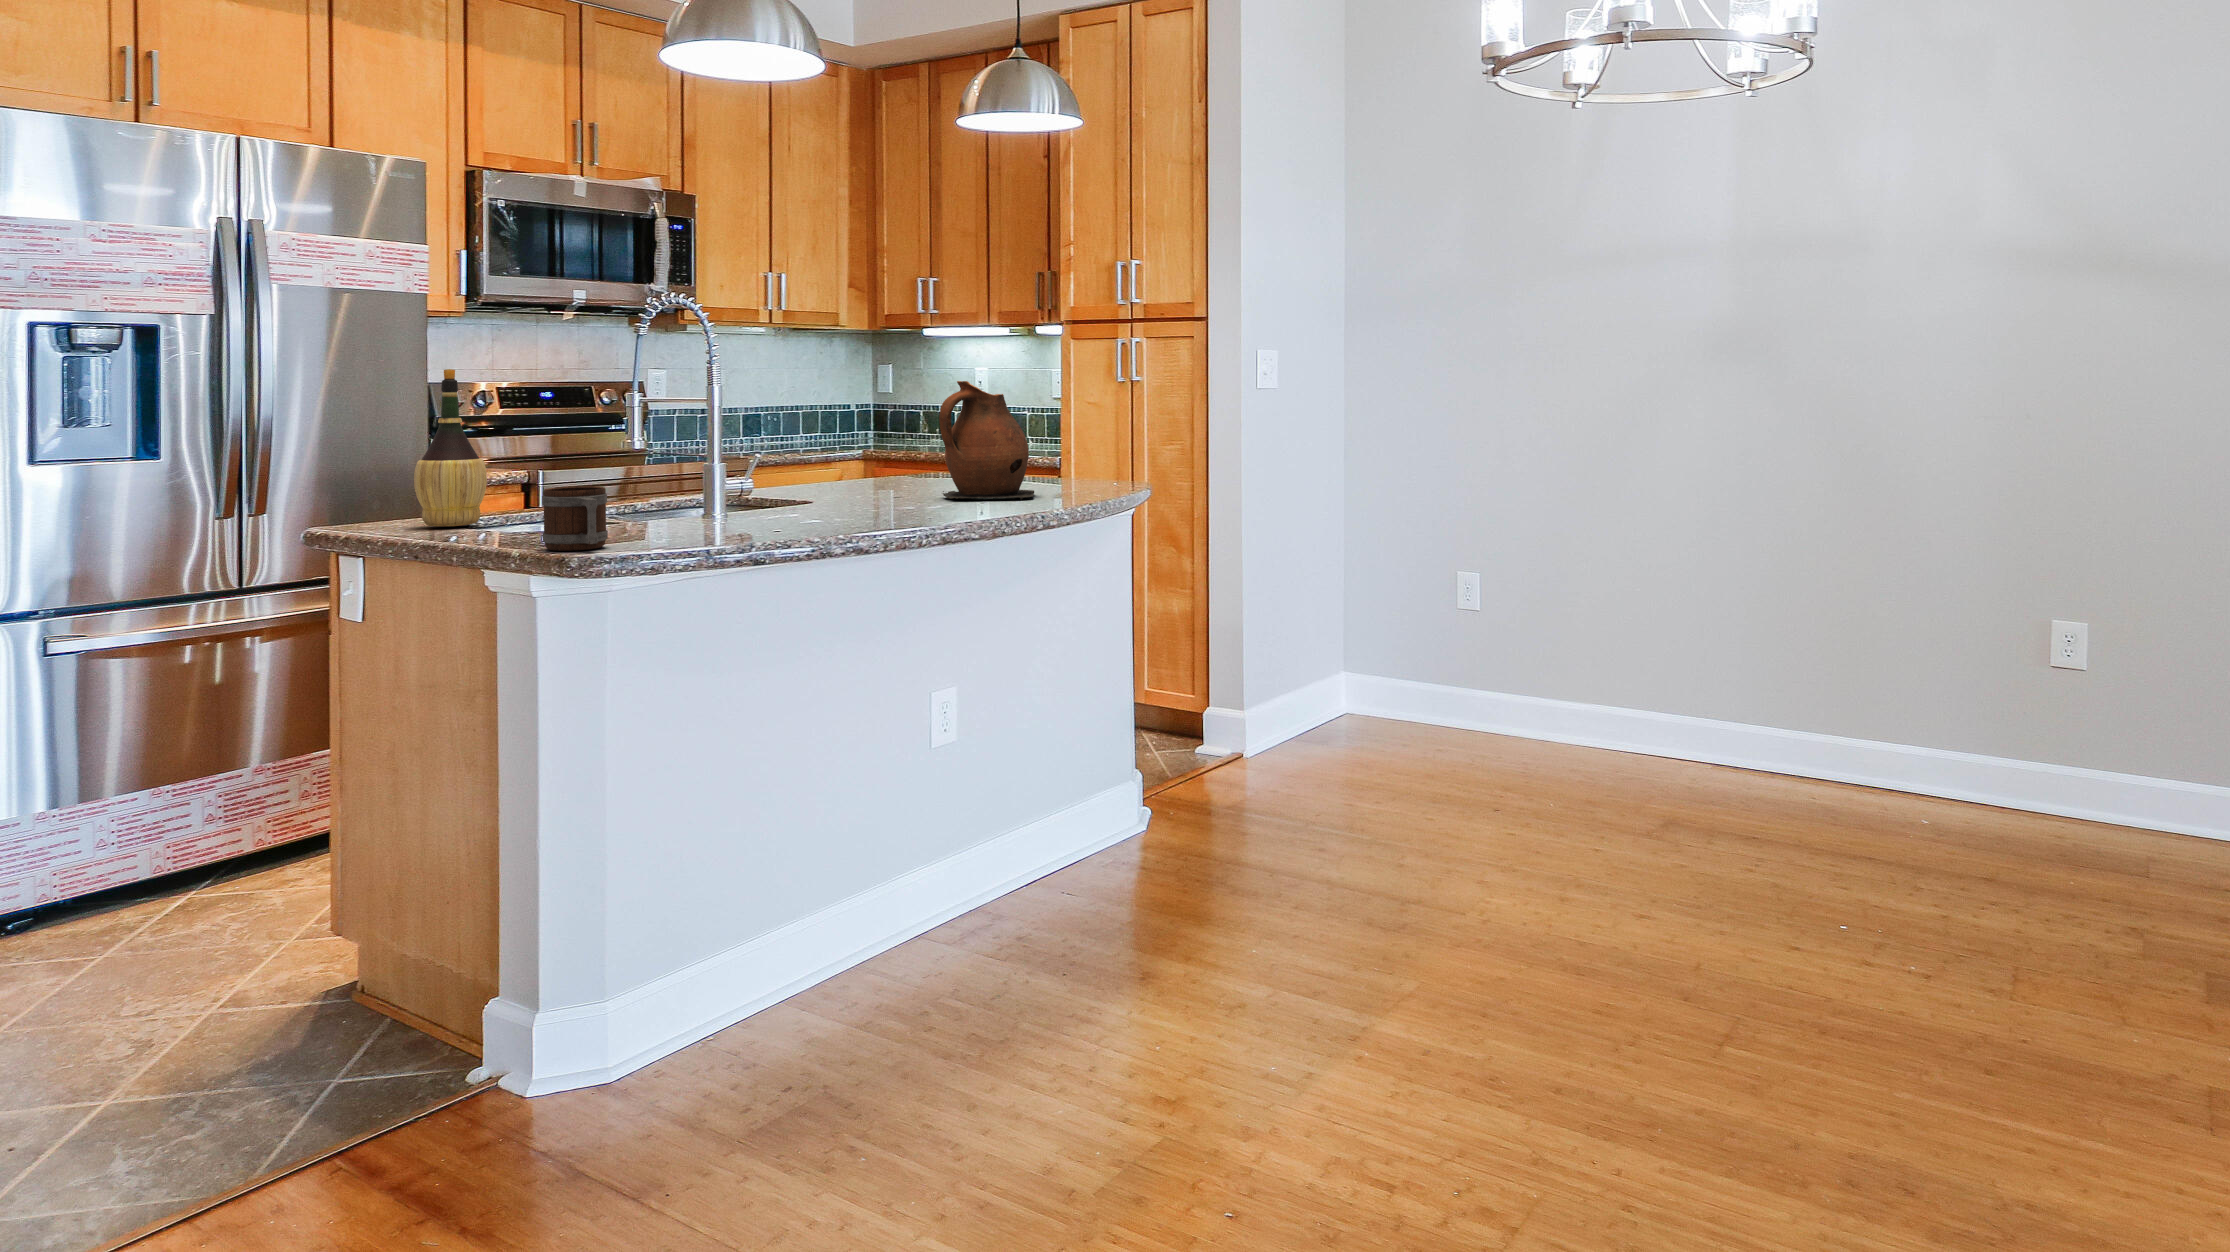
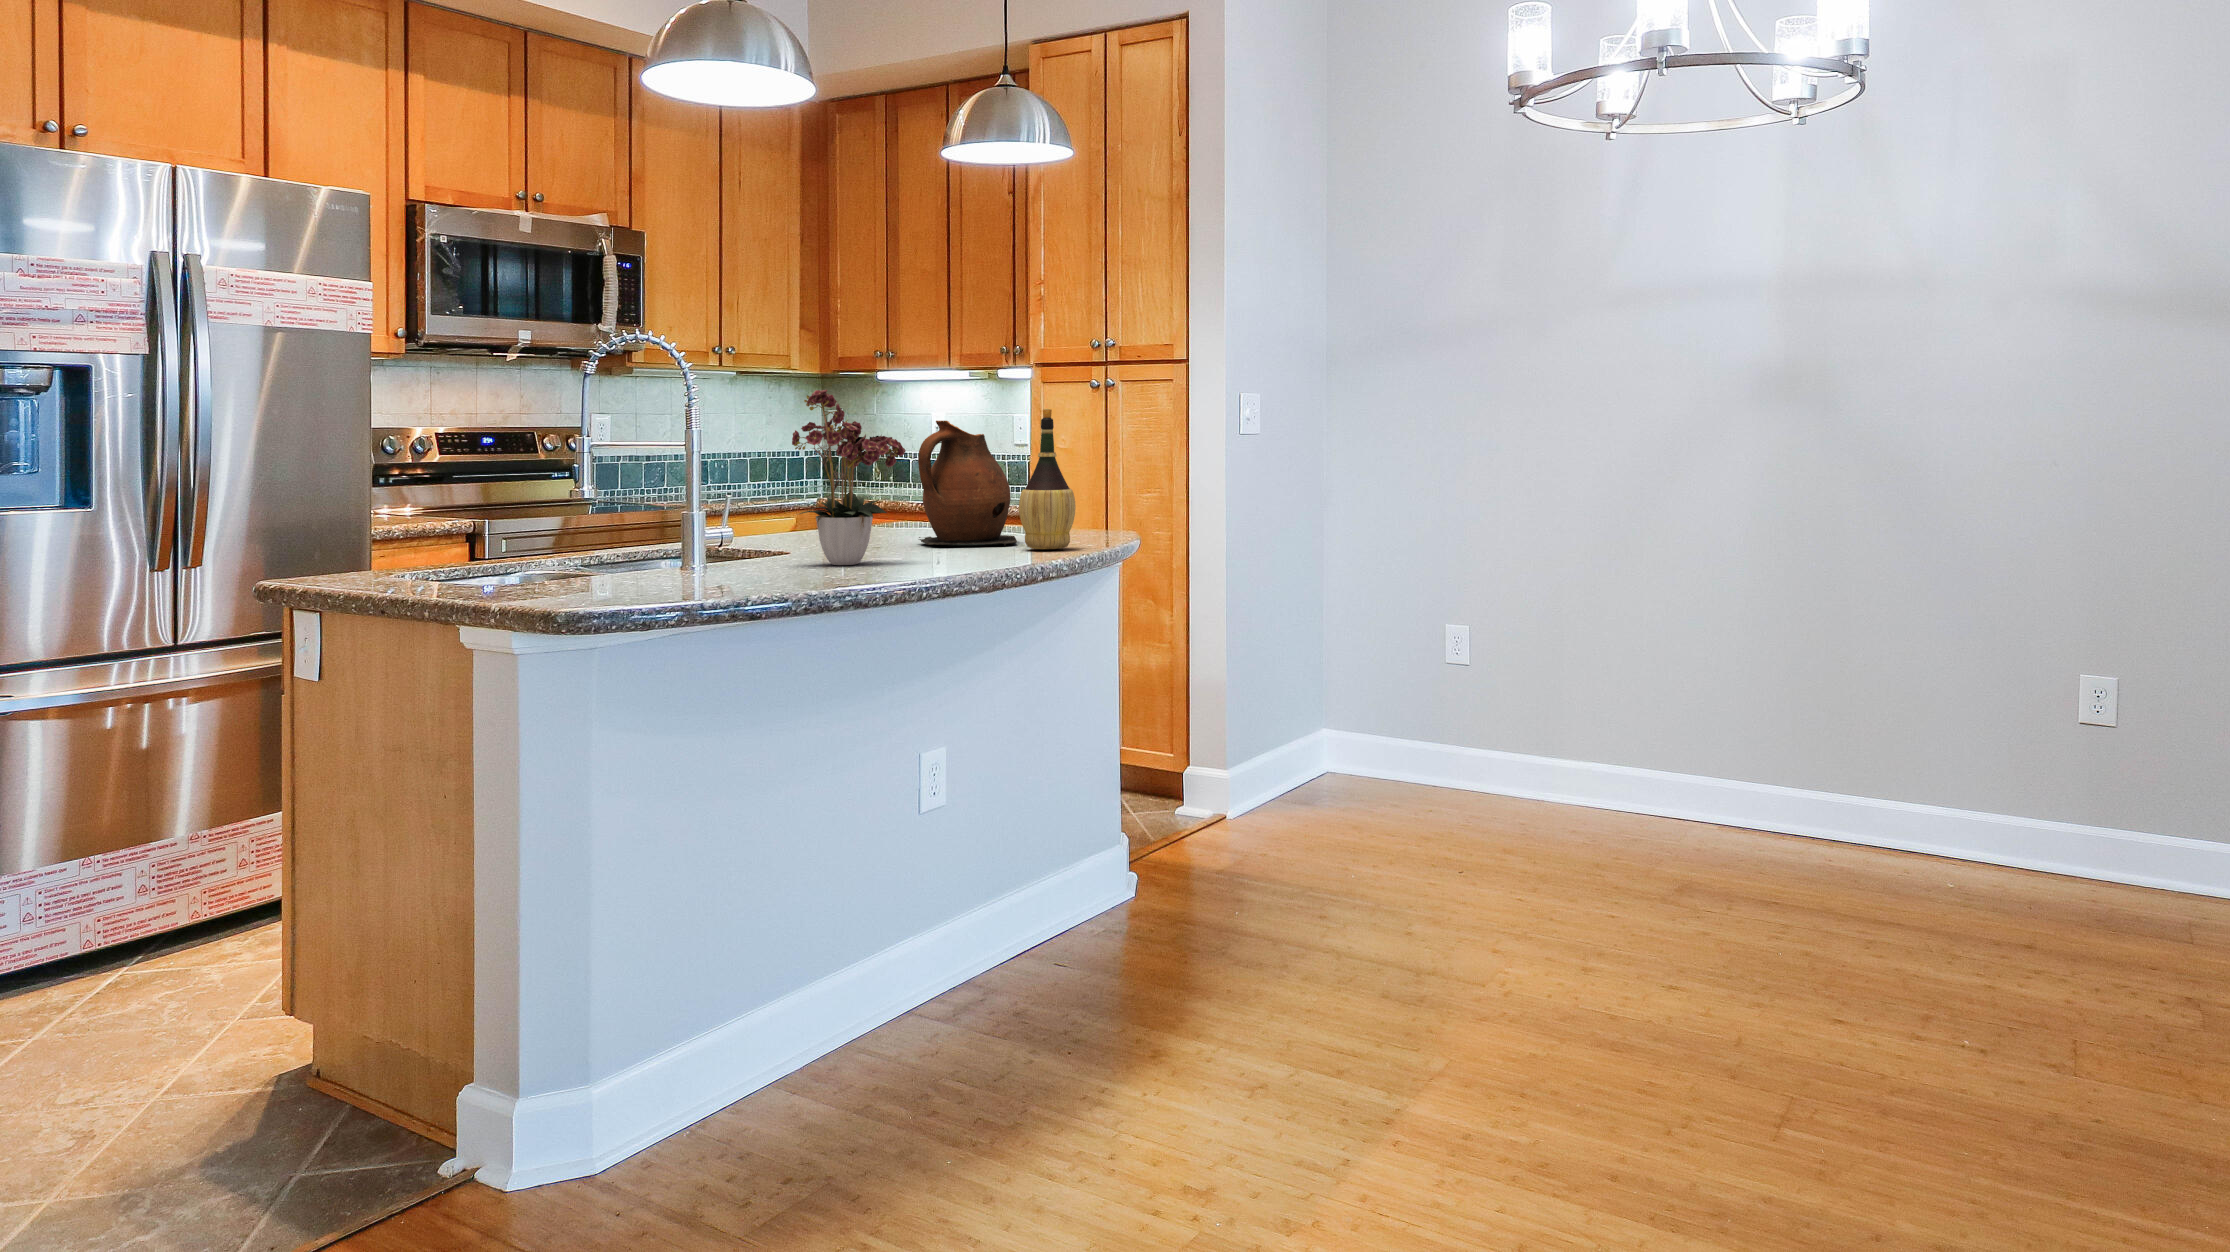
flower arrangement: none [801,344,925,517] -> present [792,390,906,565]
wine bottle: present [414,369,487,527] -> present [1019,409,1076,549]
mug: present [542,486,608,551] -> none [528,534,596,603]

